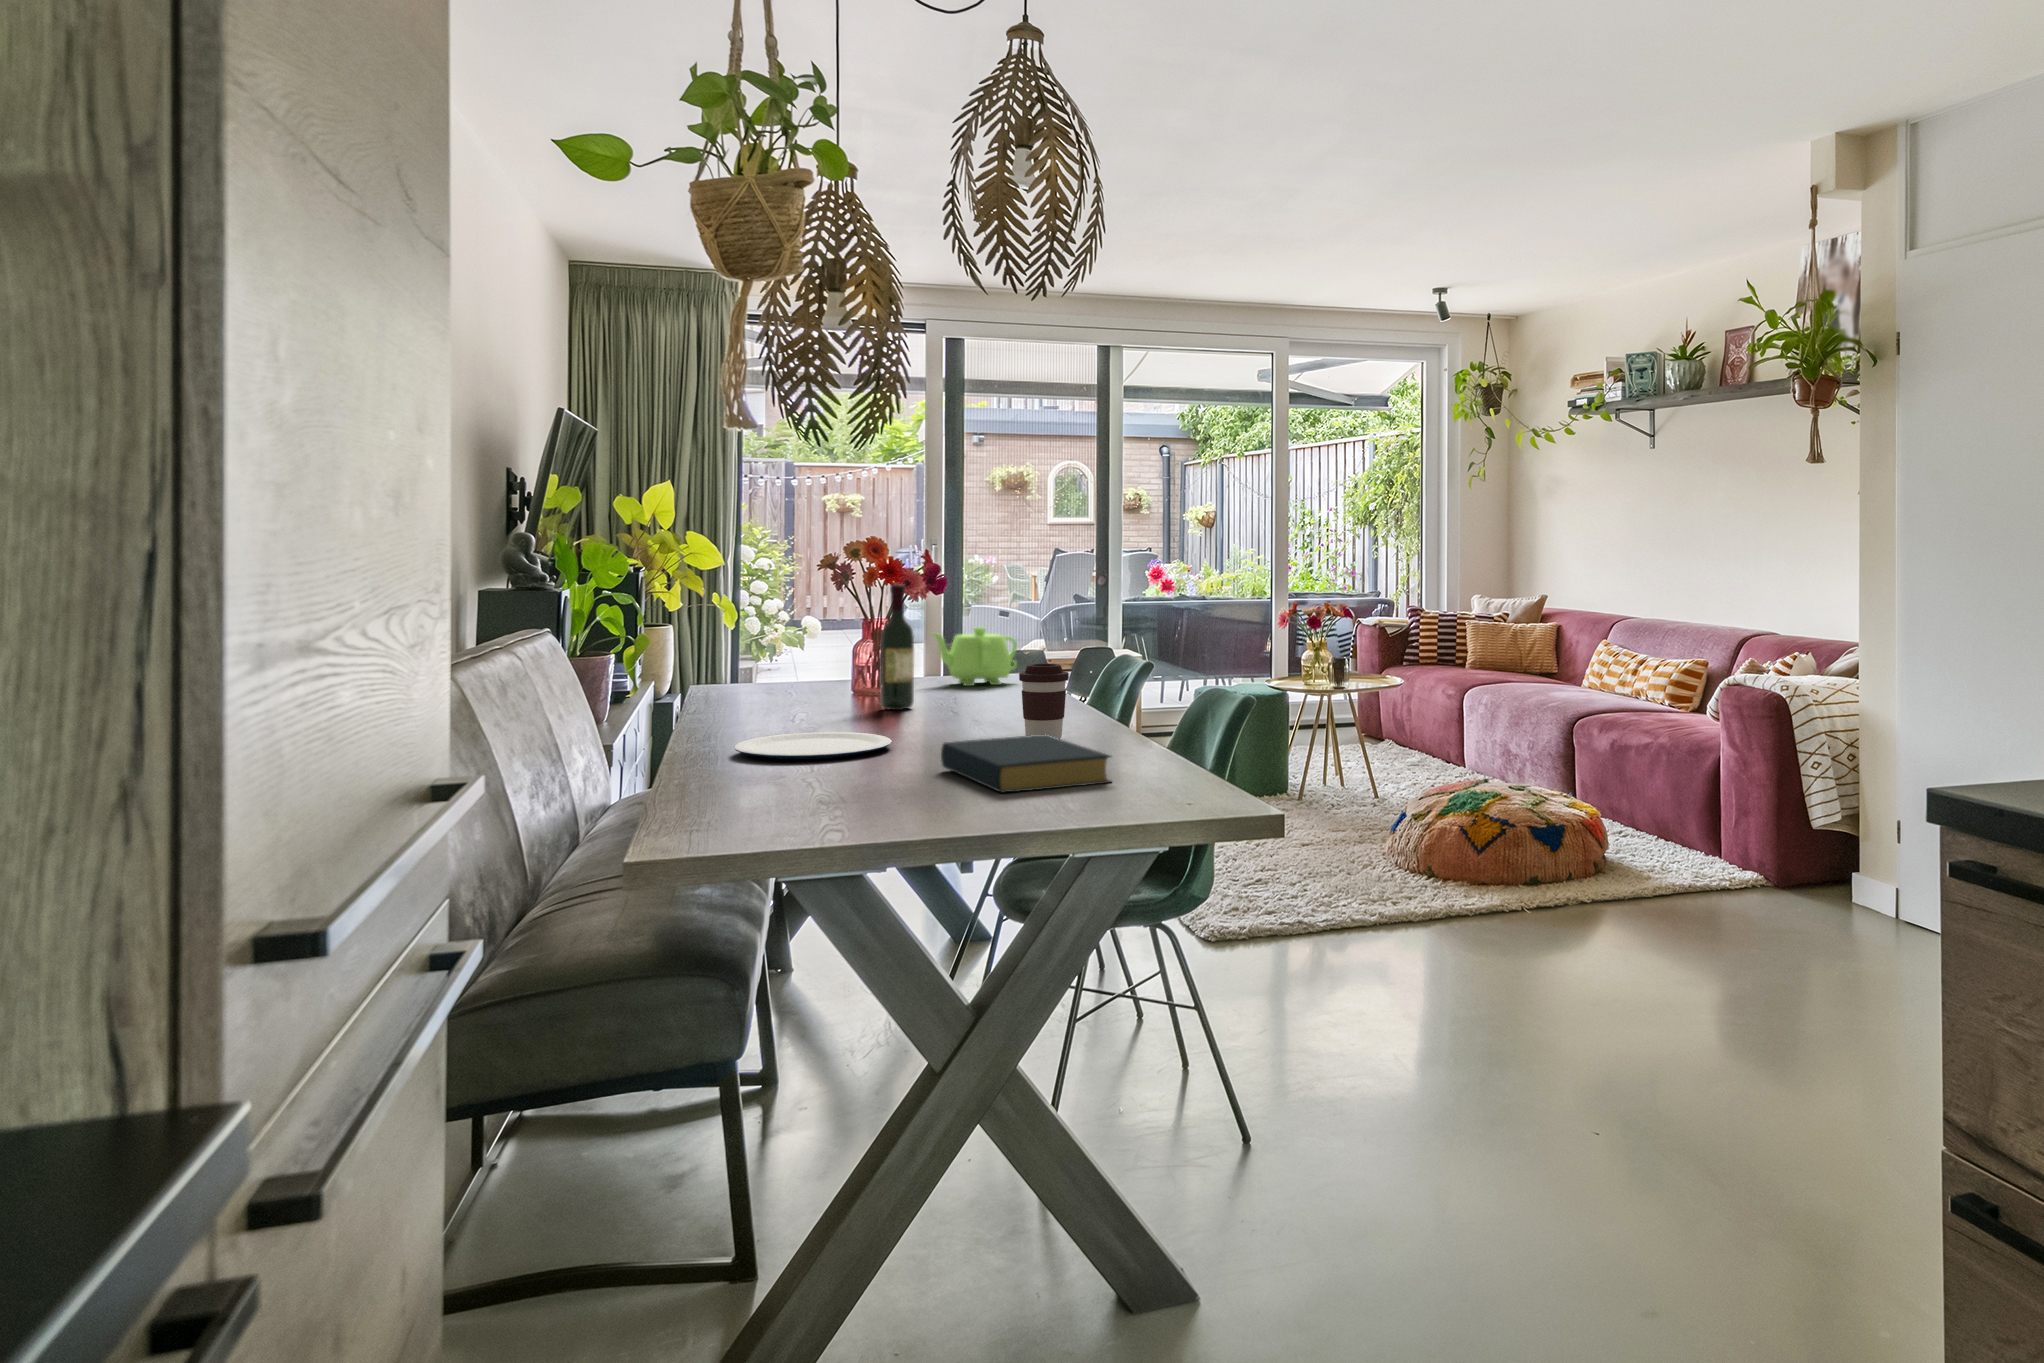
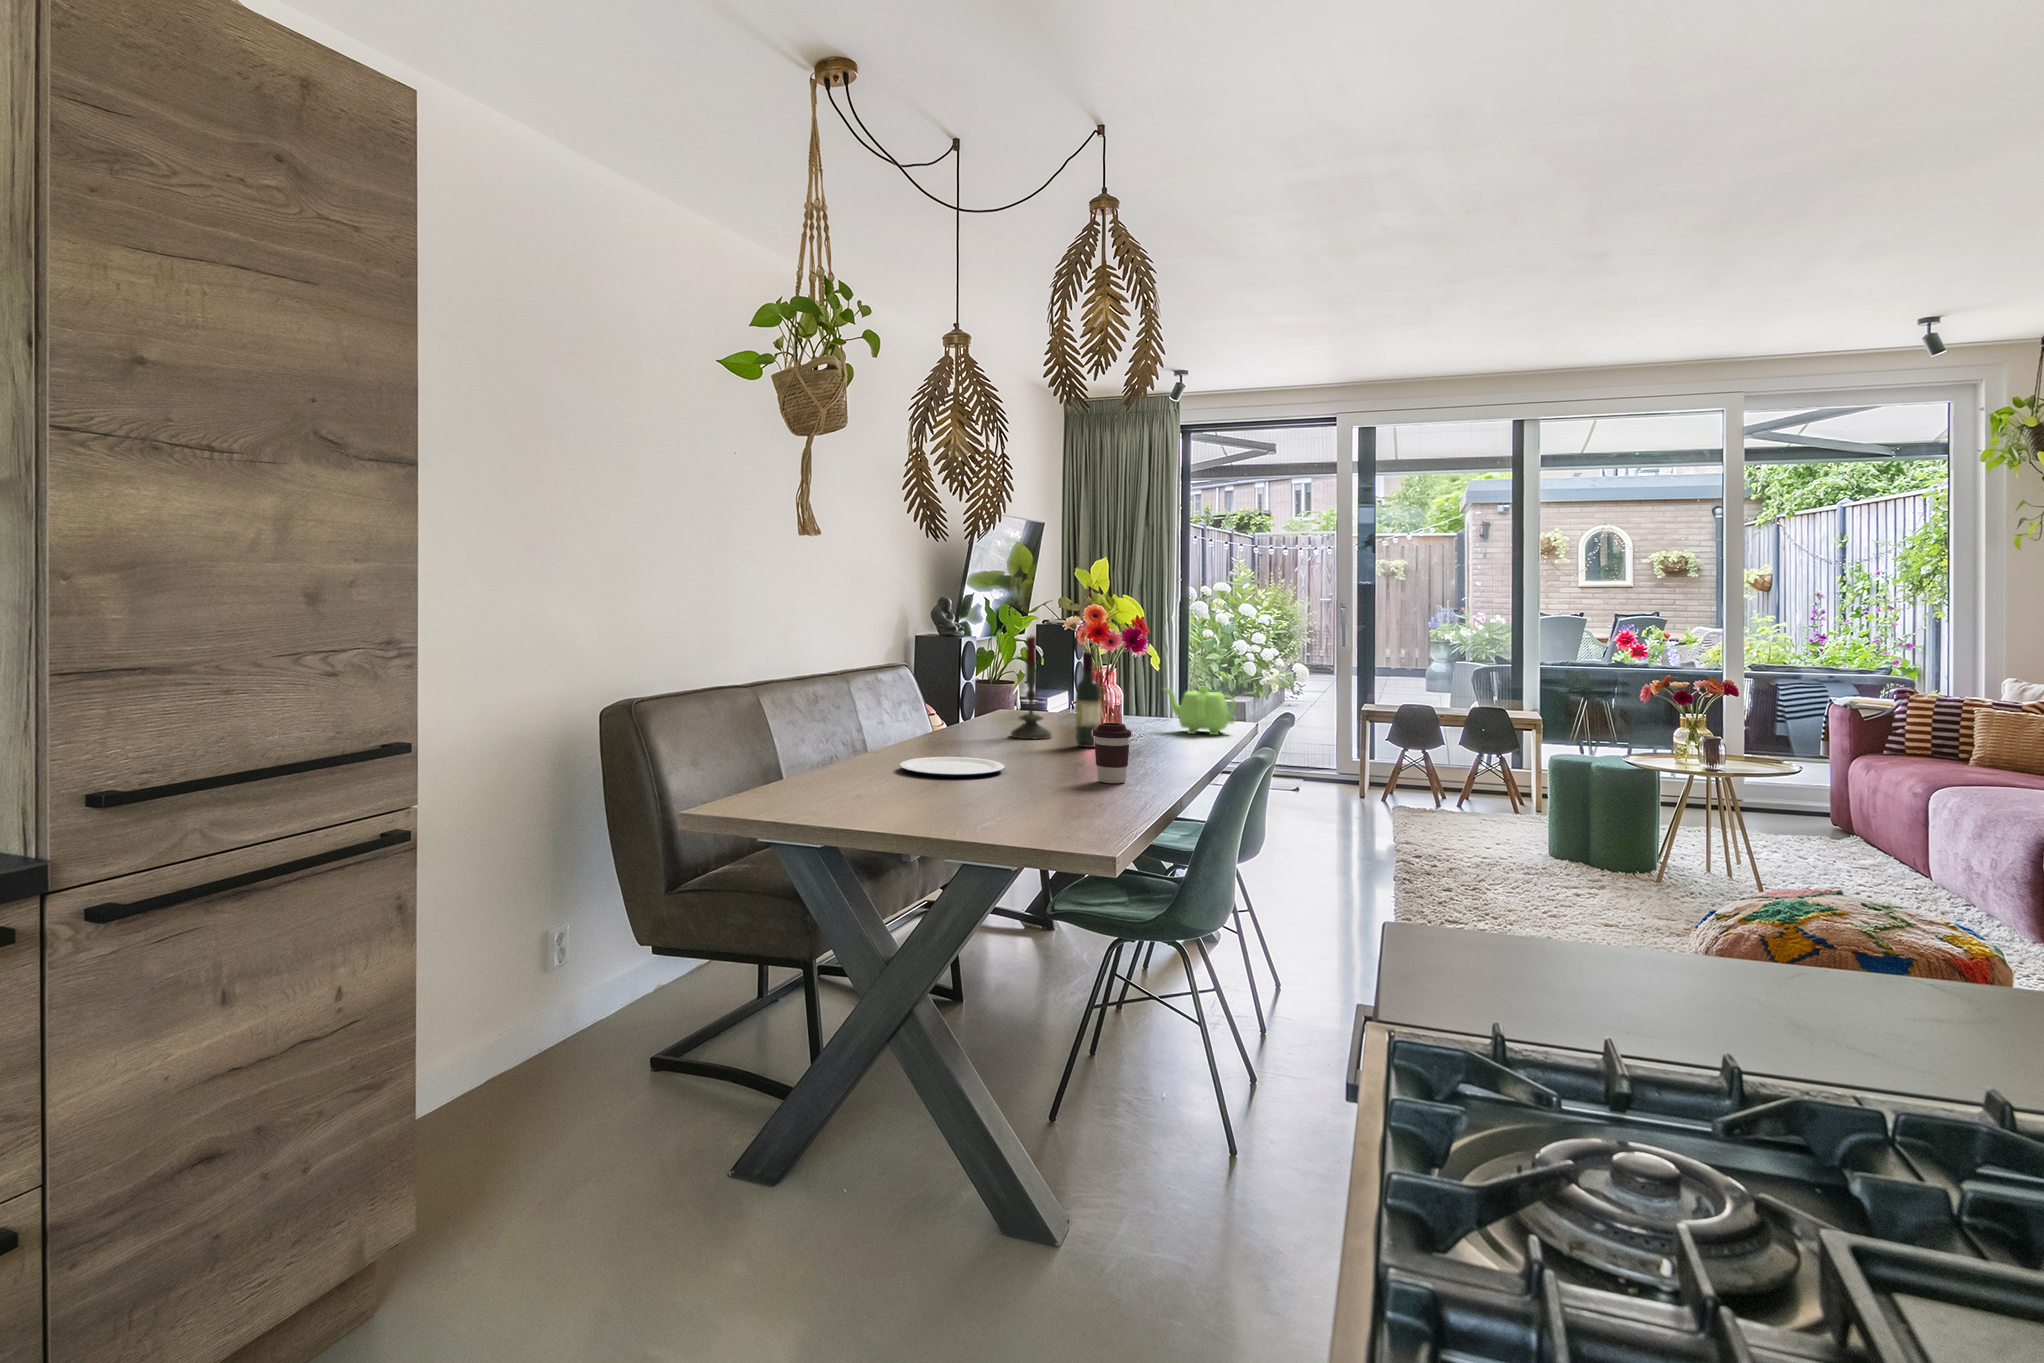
candle: none [763,564,821,709] -> present [1011,636,1051,739]
hardback book: present [941,735,1111,793] -> none [968,775,1065,819]

